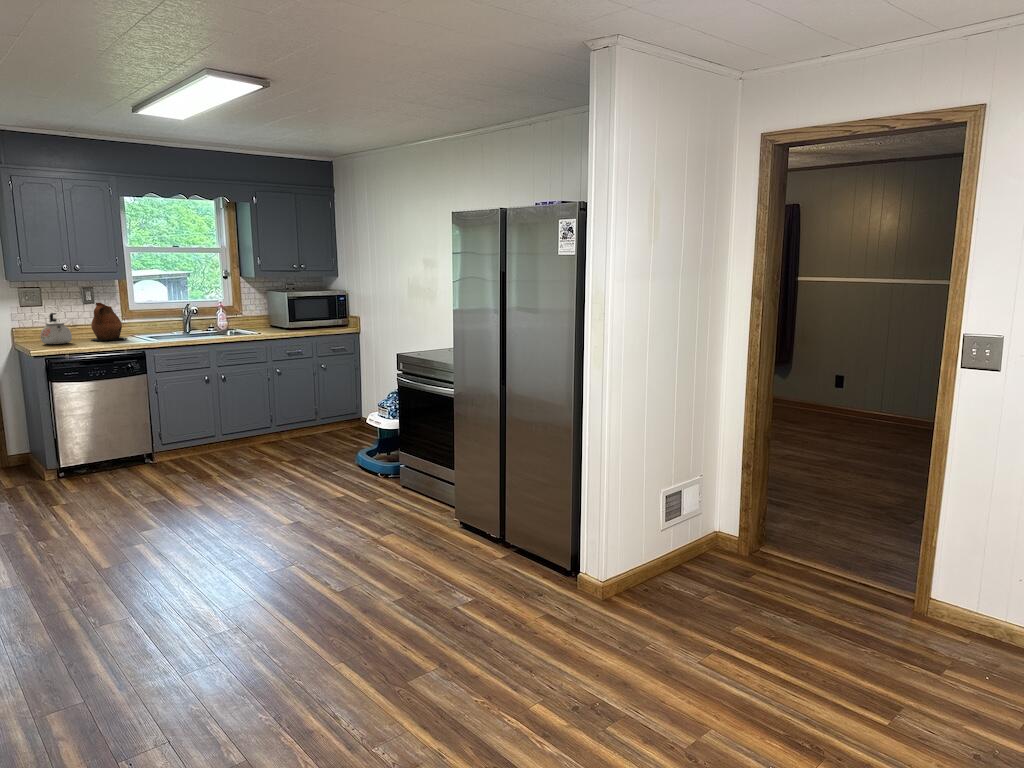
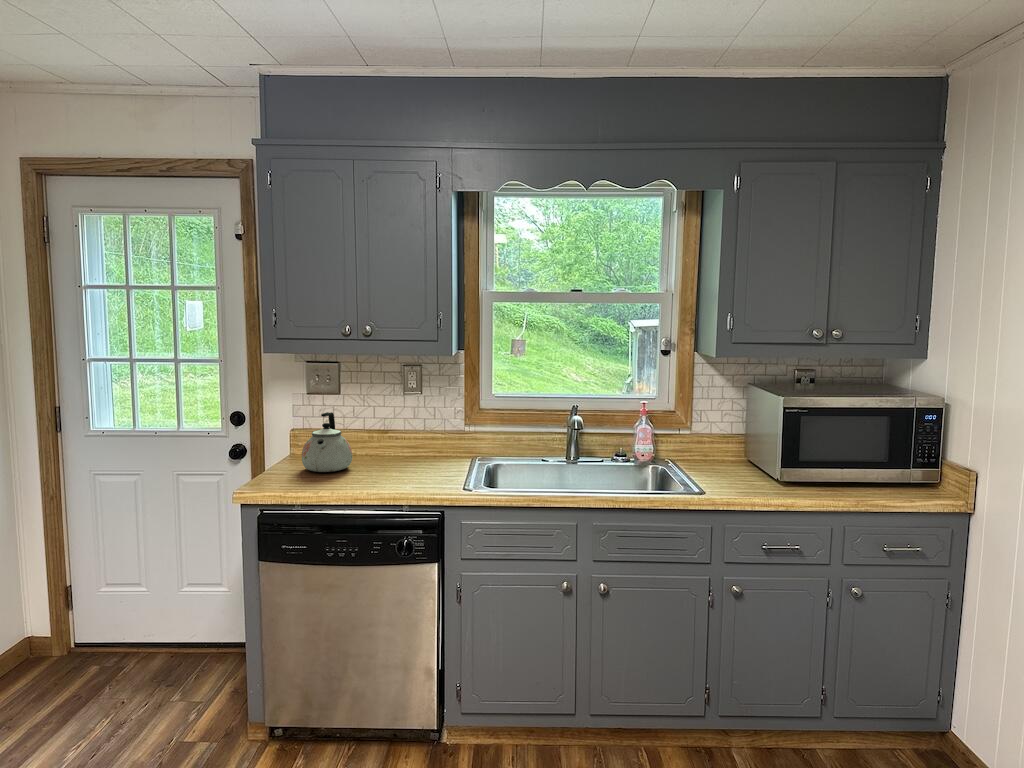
ceramic pitcher: present [91,303,127,341] -> none [388,397,446,472]

